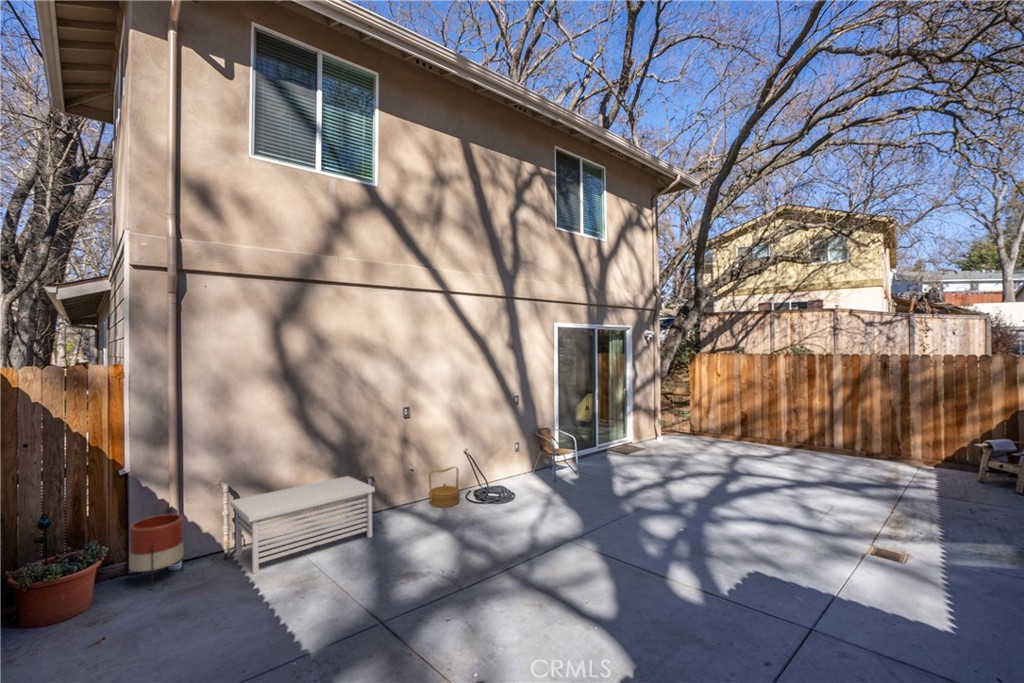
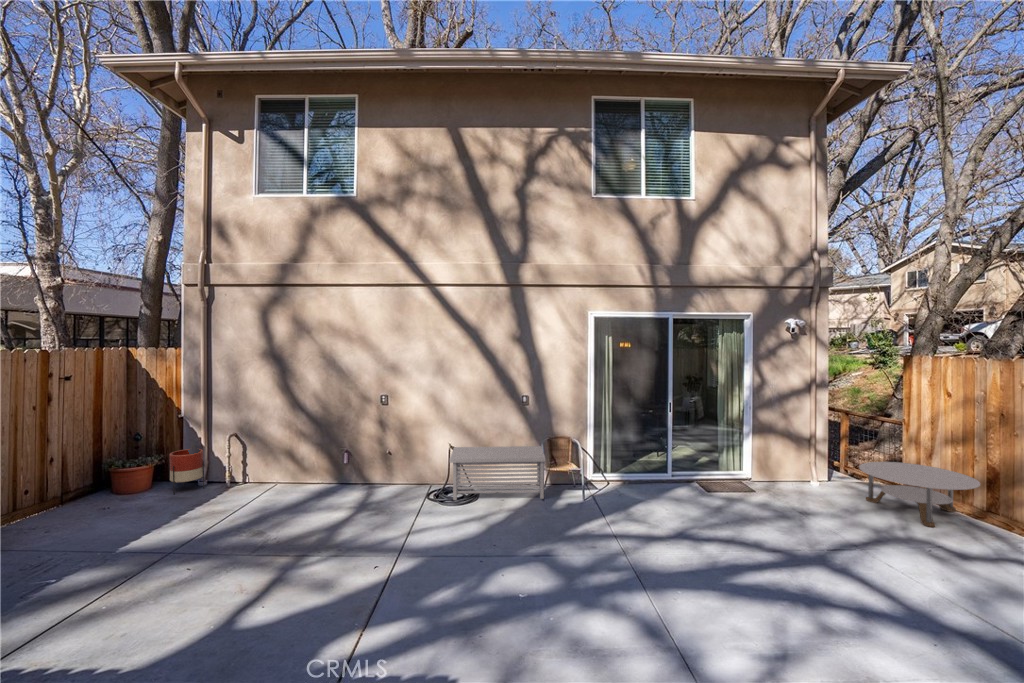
round table: none [689,418,748,449] -> present [859,462,980,527]
woven basket: present [429,467,460,507] -> none [393,457,426,494]
storage bench: present [230,476,375,574] -> present [449,446,546,500]

